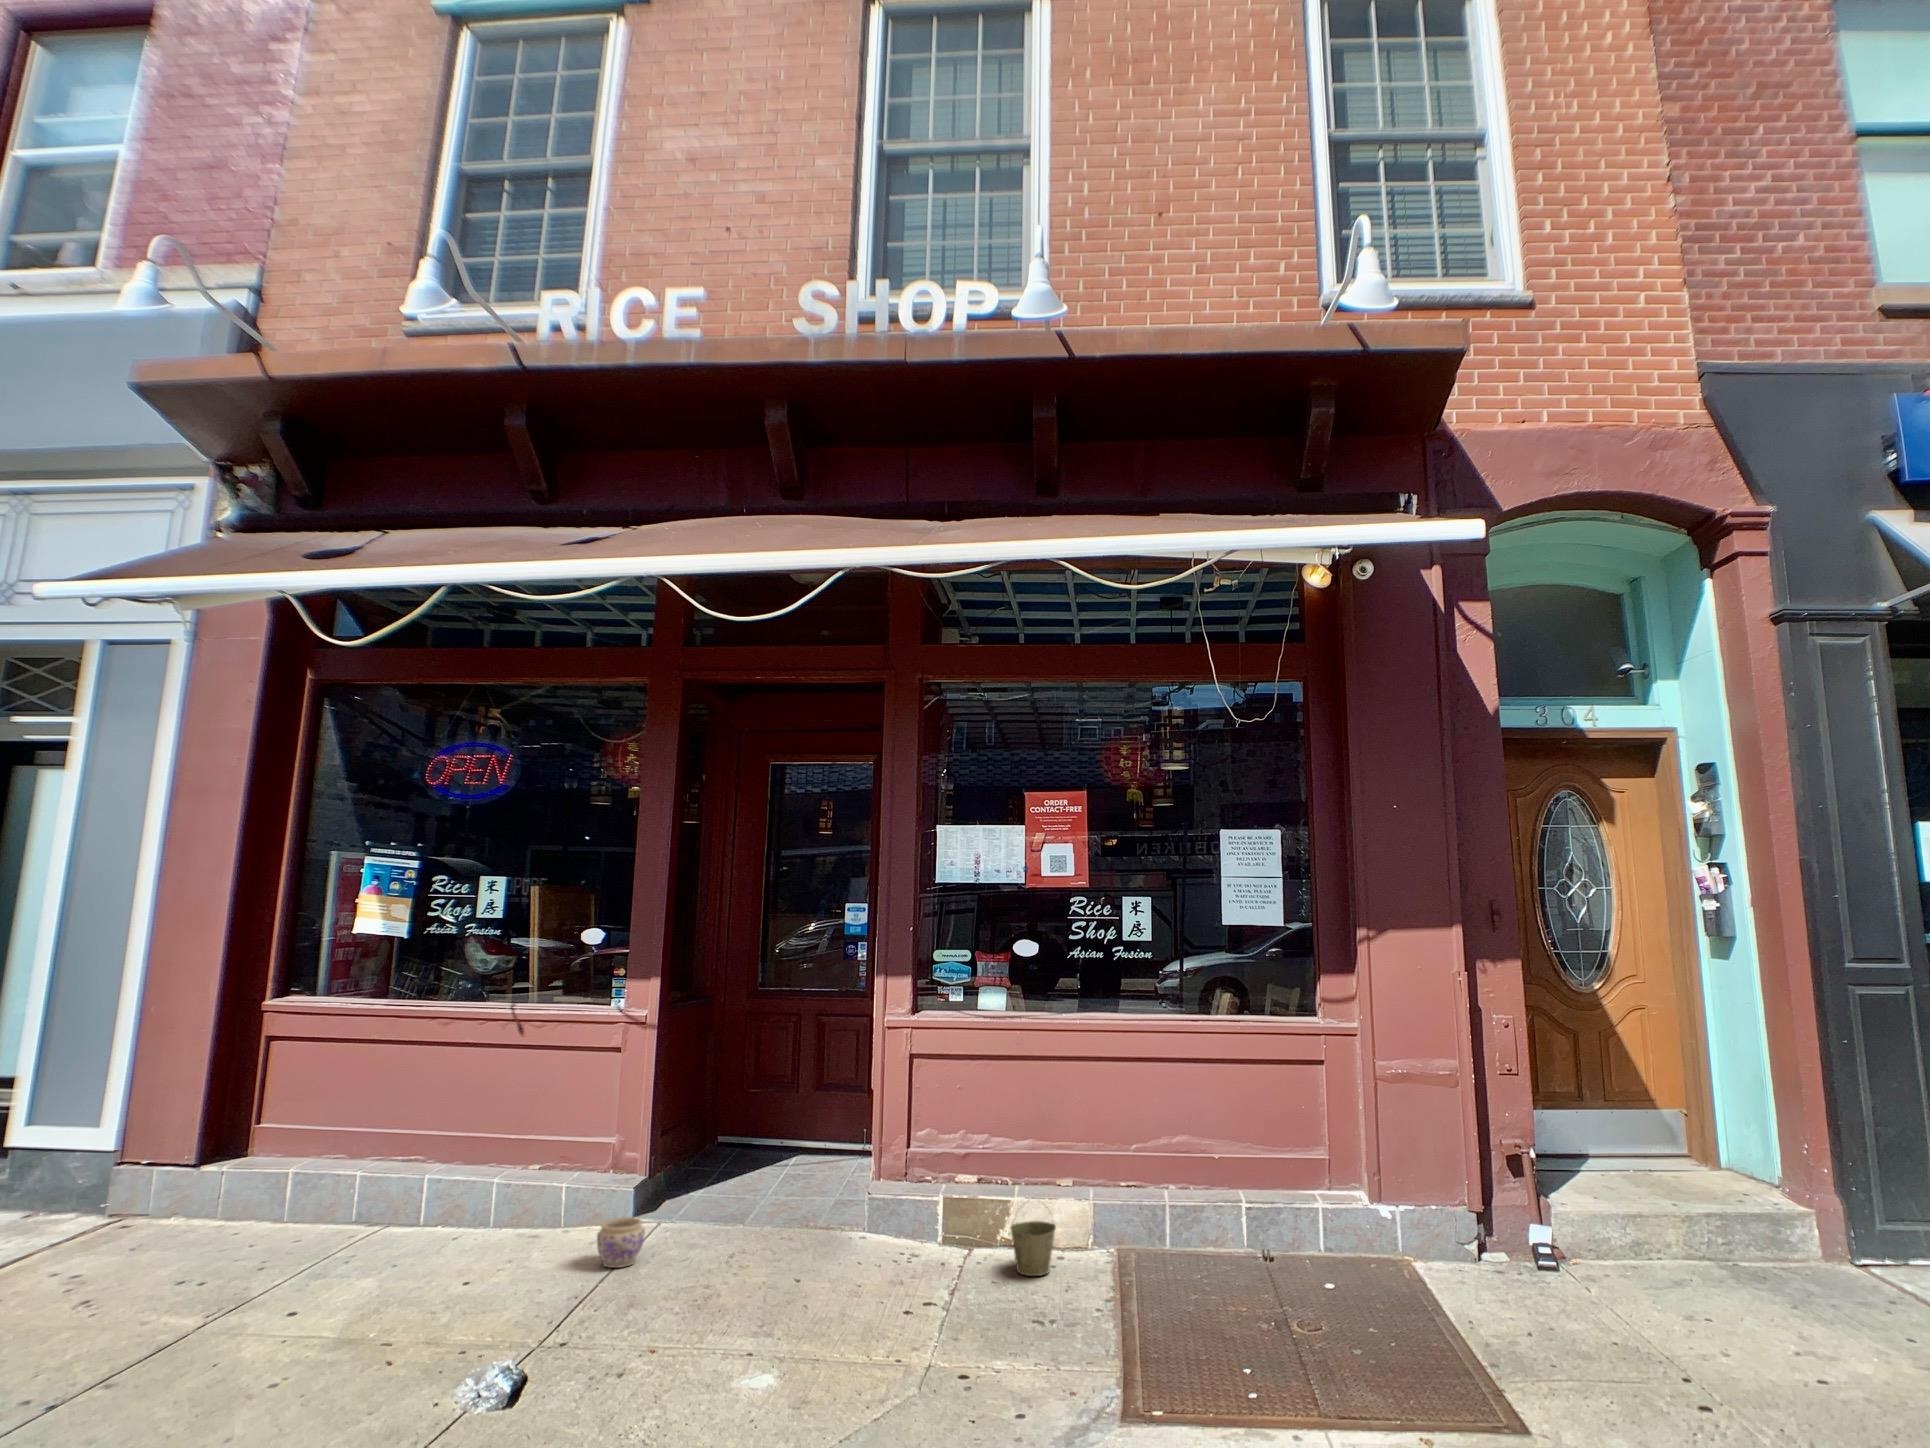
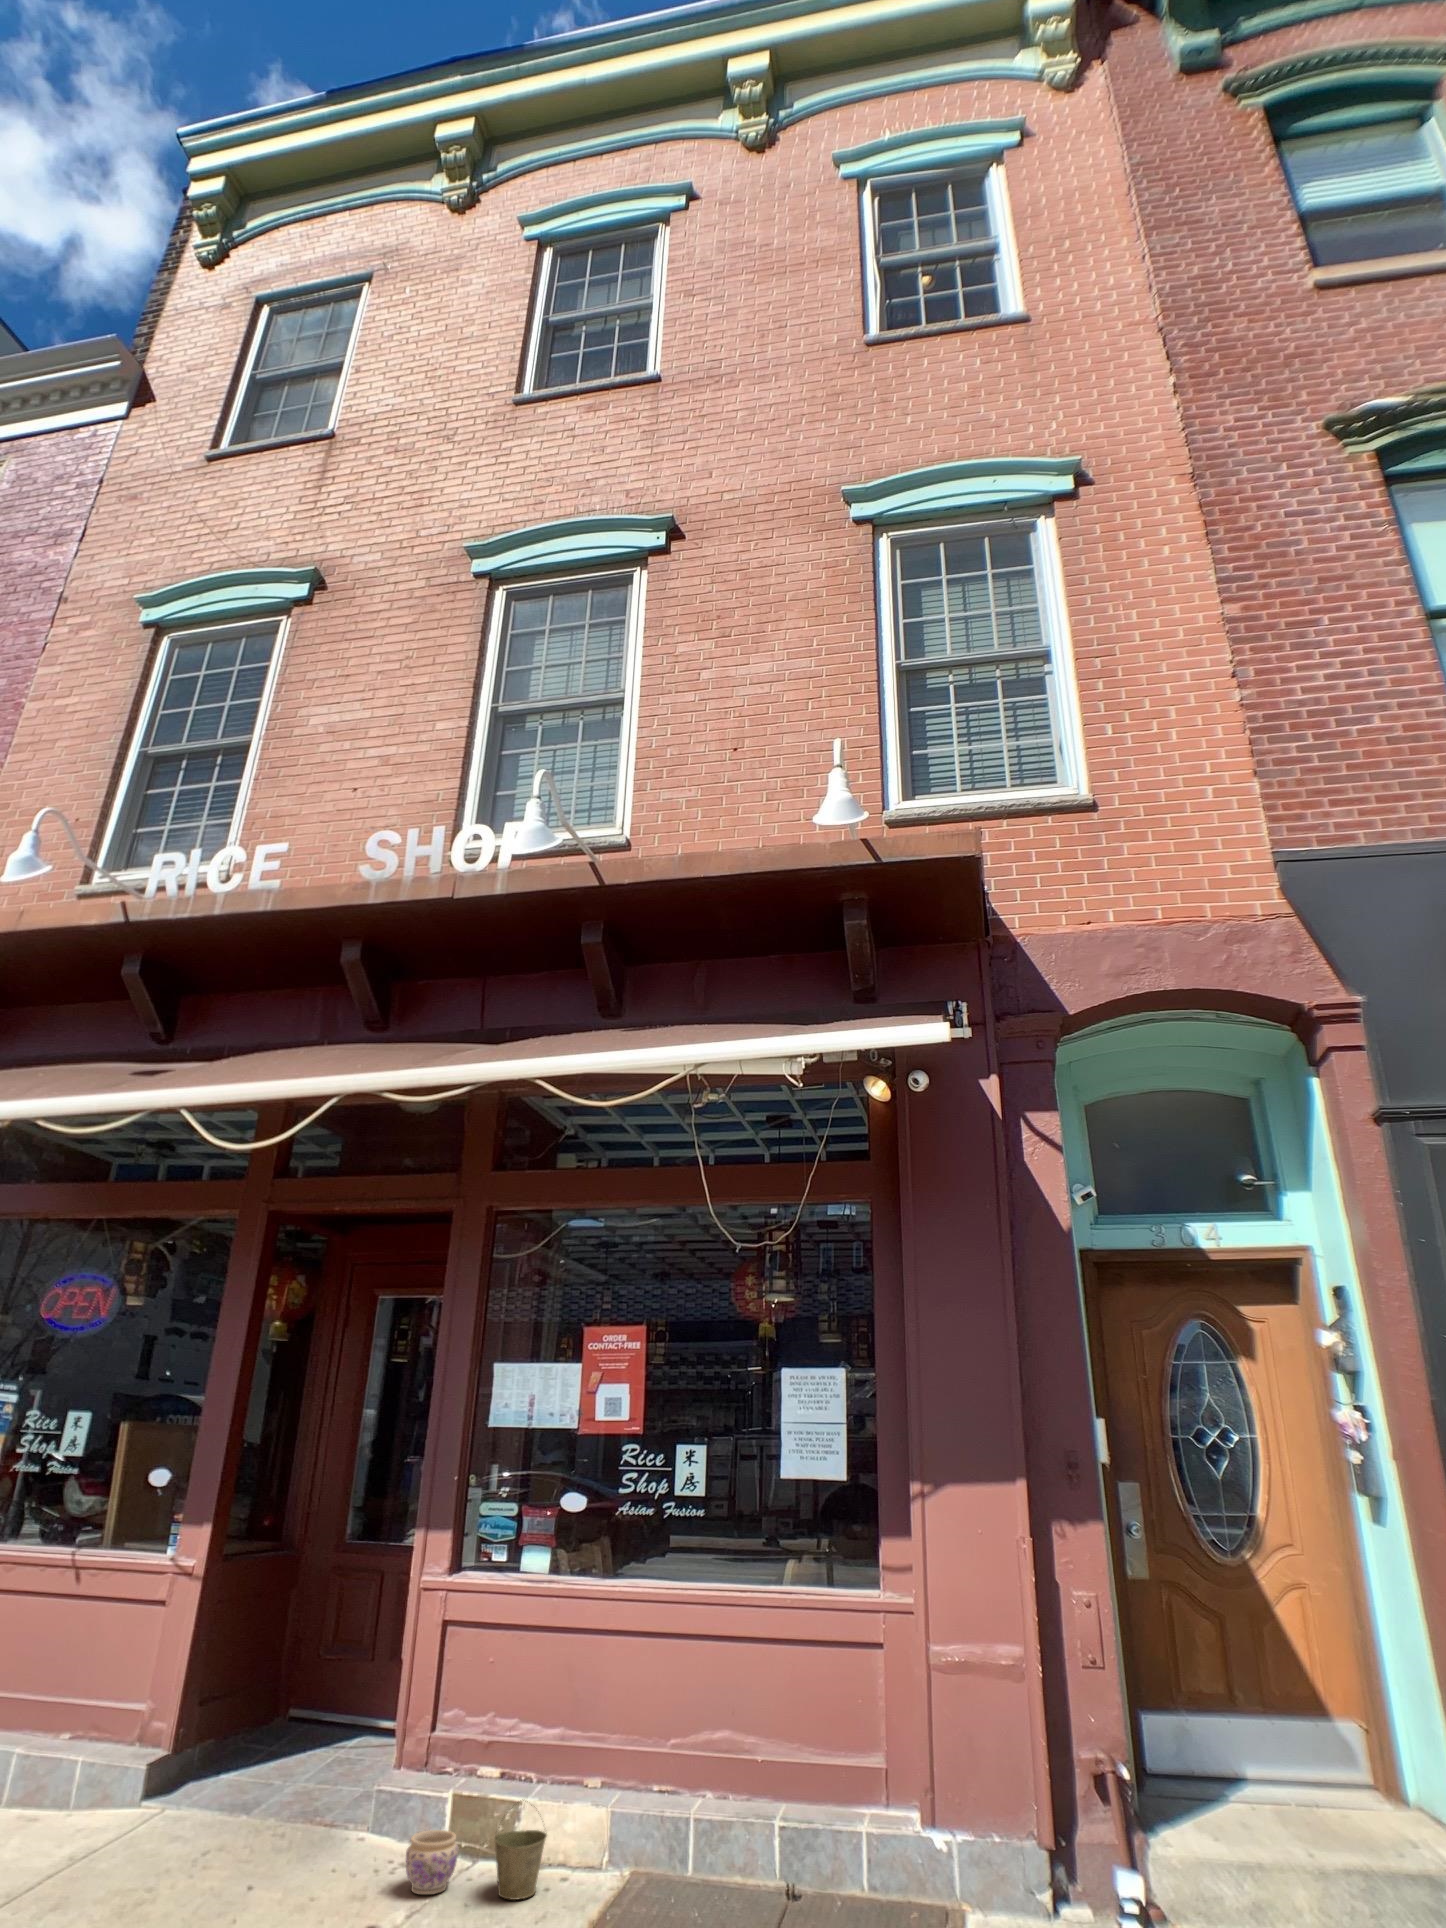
planter: present [597,1217,645,1268] -> present [406,1830,459,1895]

